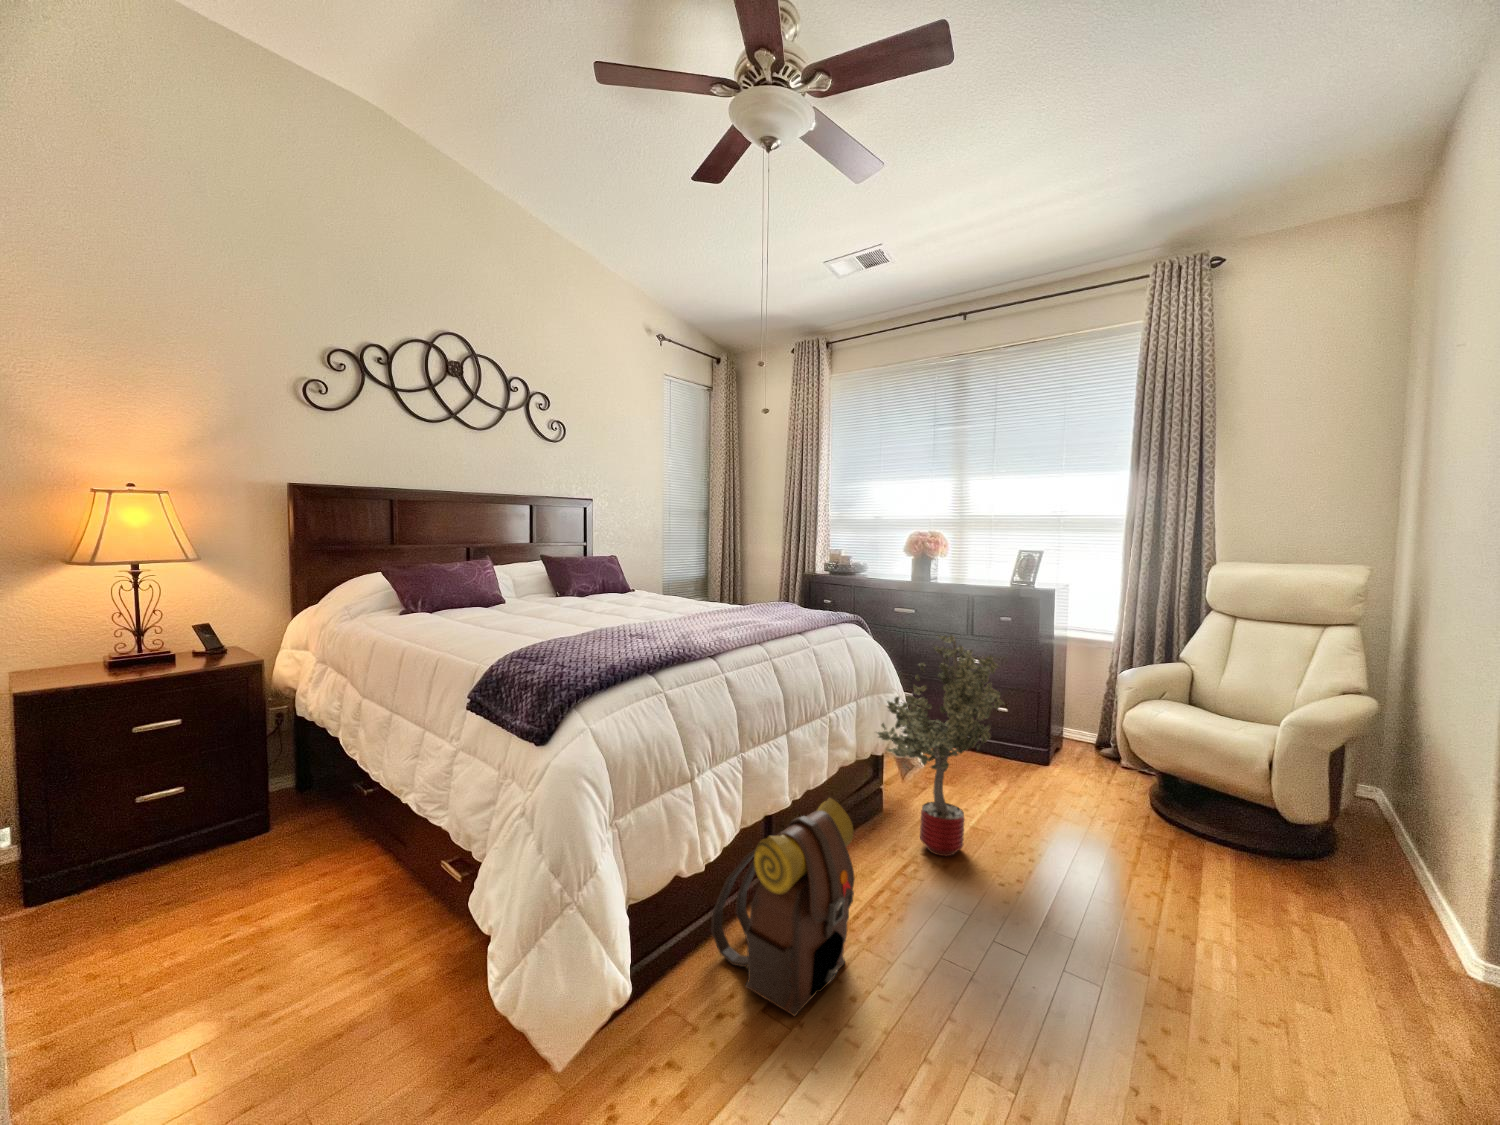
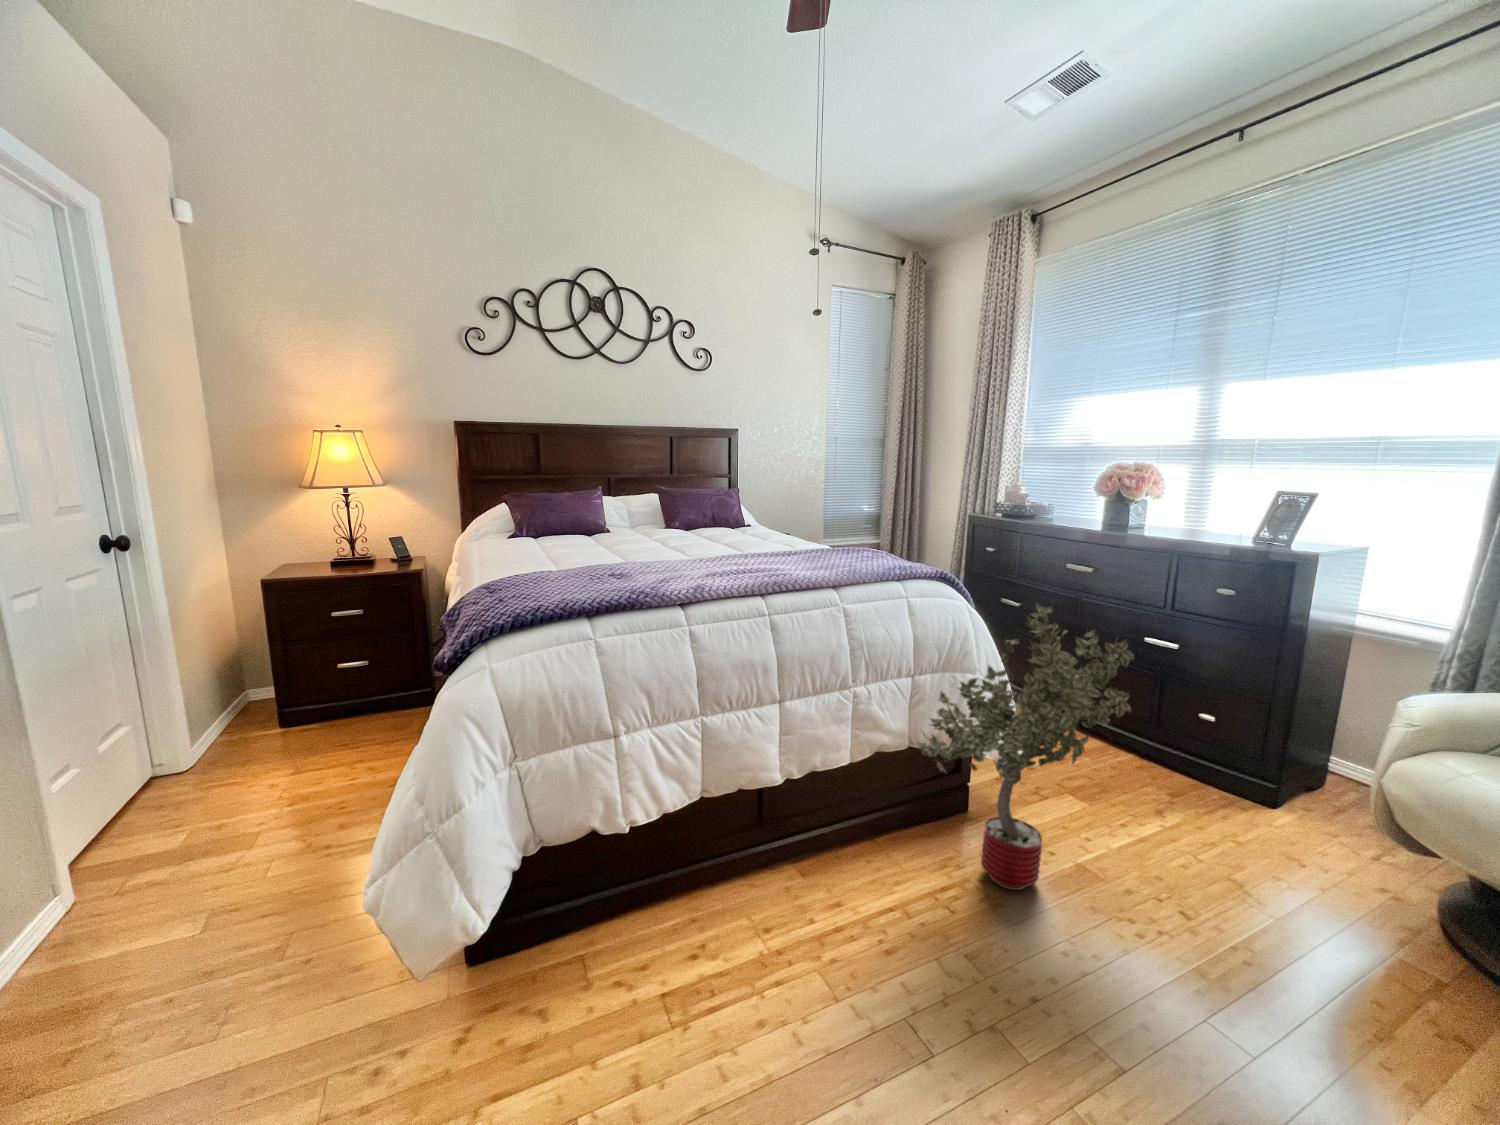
backpack: present [712,798,855,1016] -> none [646,787,802,1015]

